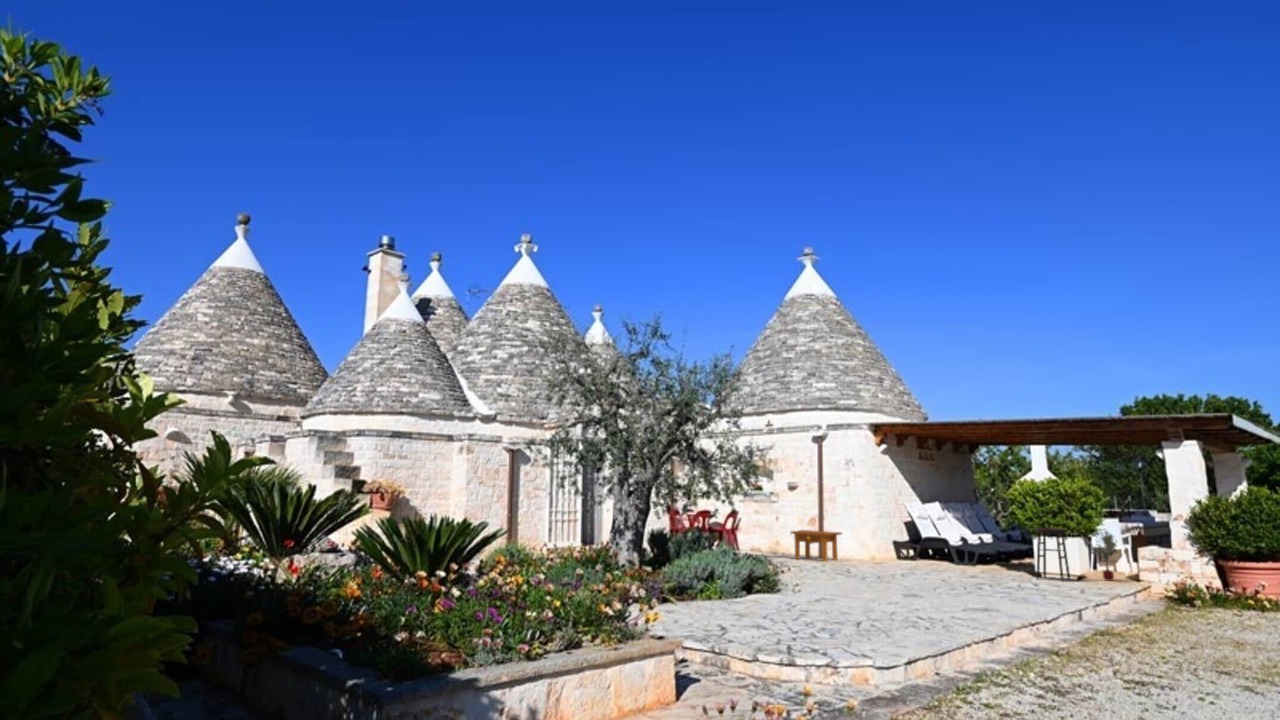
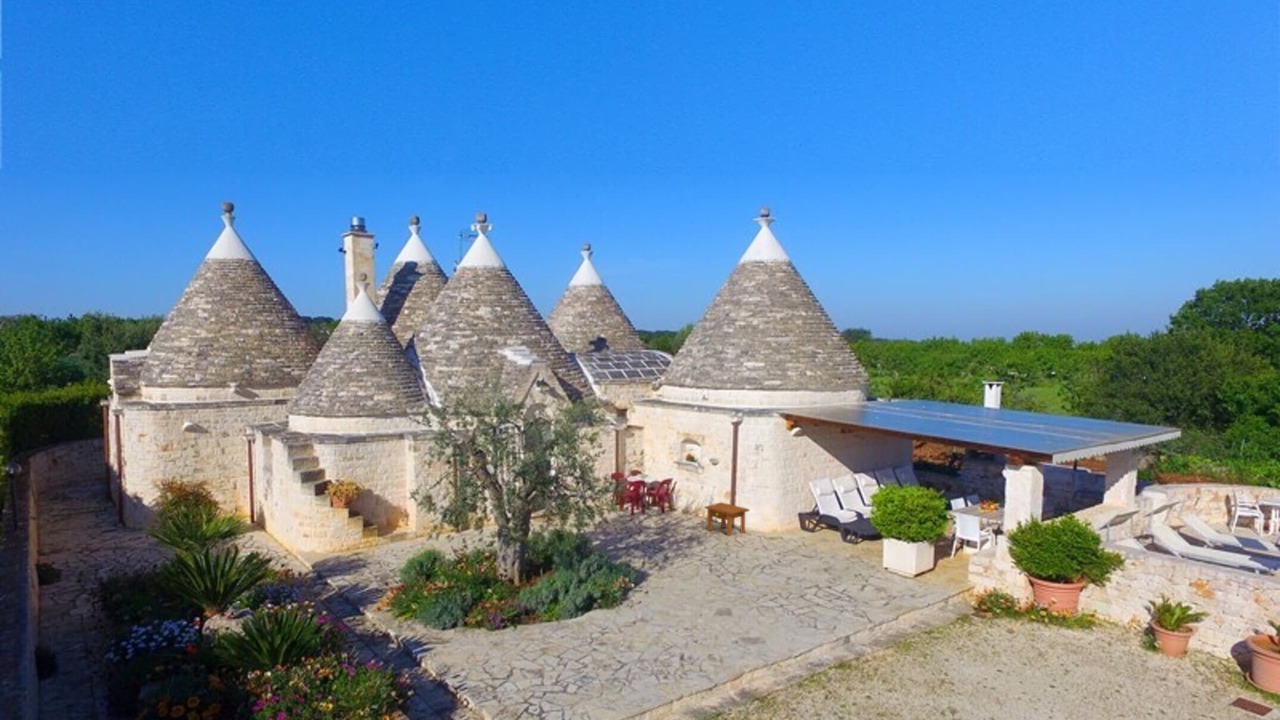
stool: present [1036,528,1070,581] -> none [862,535,891,584]
potted tree: present [1090,529,1117,581] -> none [910,538,938,583]

